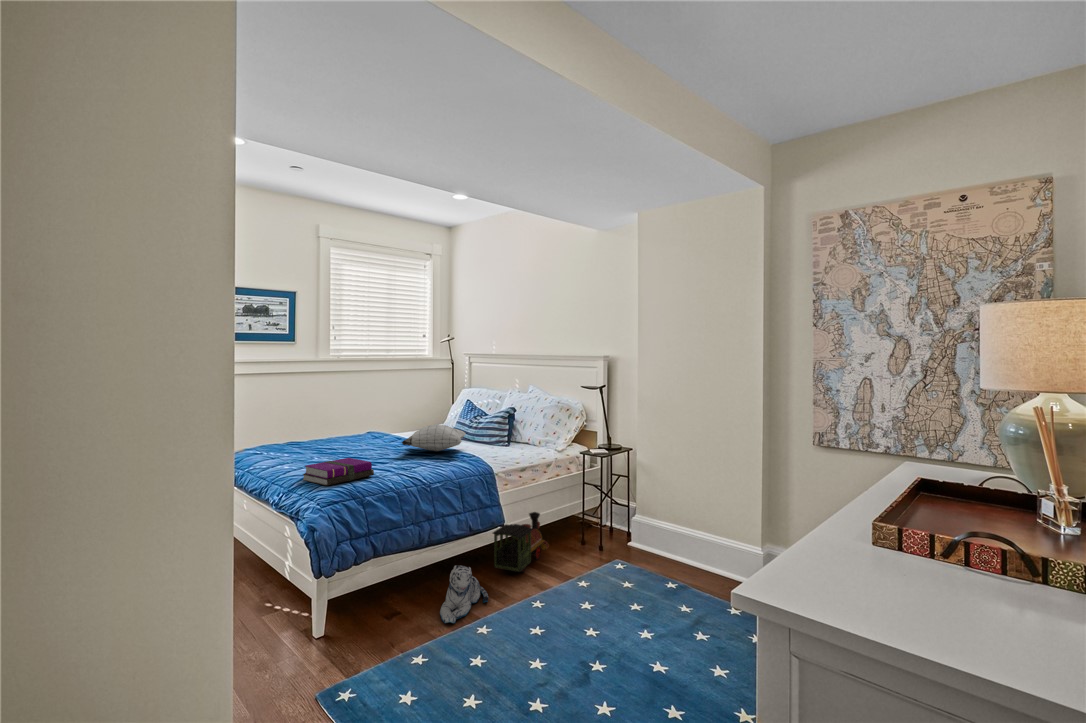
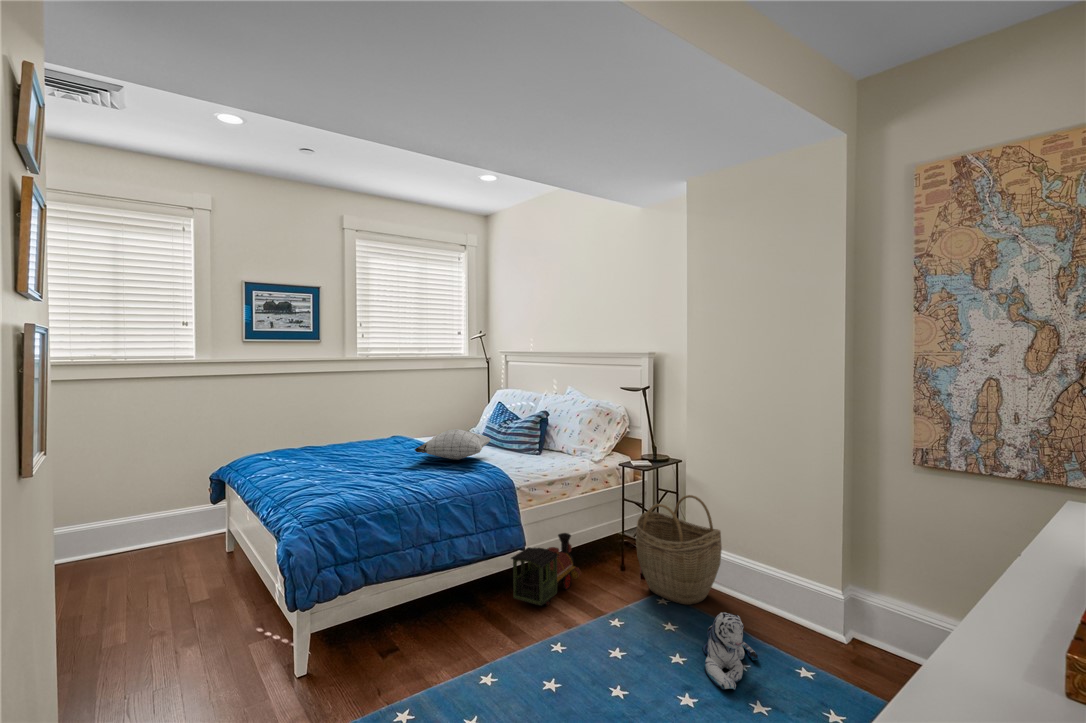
notebook: present [303,458,374,486] -> none [292,467,372,501]
woven basket: none [596,477,666,566] -> present [636,495,722,605]
plush toy: present [440,565,488,623] -> present [702,613,758,690]

